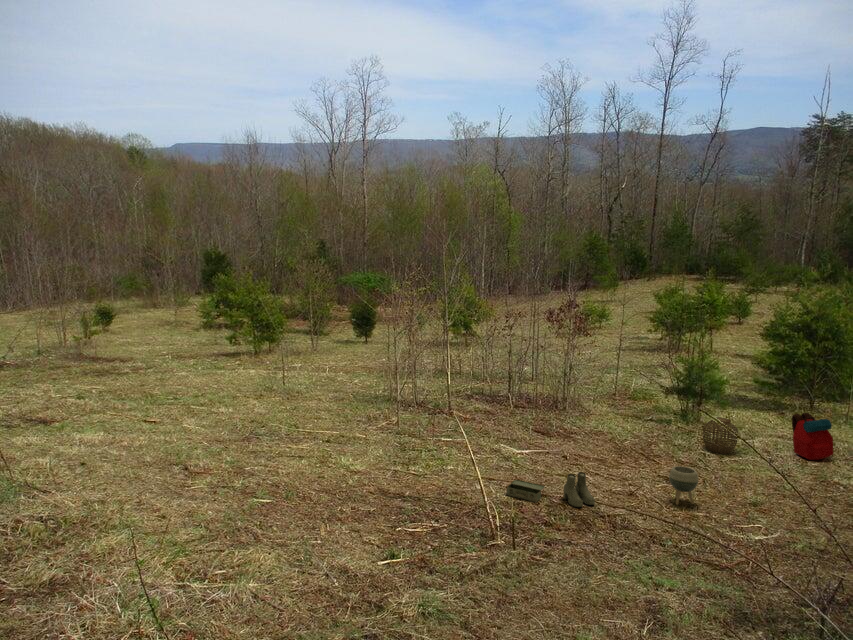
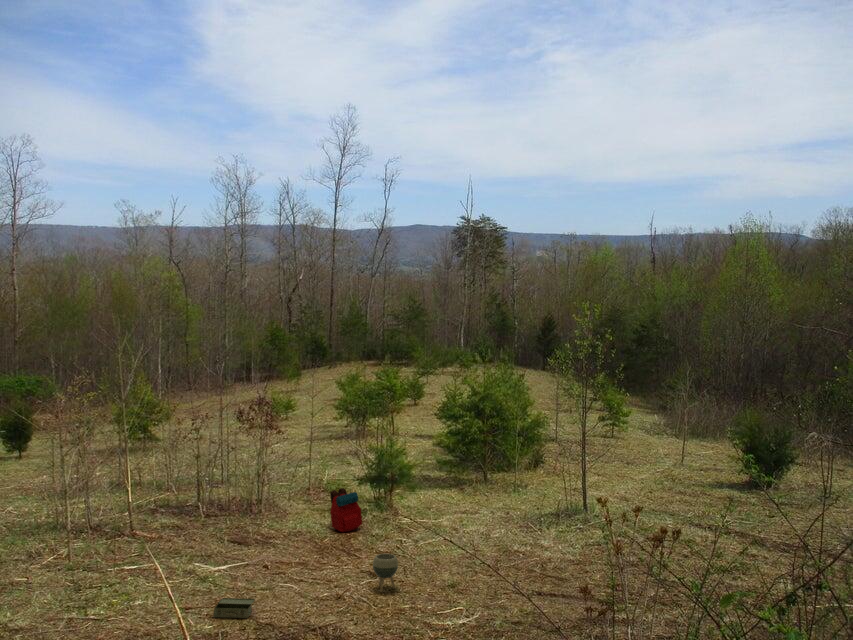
backpack: present [792,413,833,460] -> present [330,488,362,532]
woven basket: present [703,417,738,454] -> none [396,501,425,536]
boots: present [564,472,595,507] -> none [275,577,306,614]

